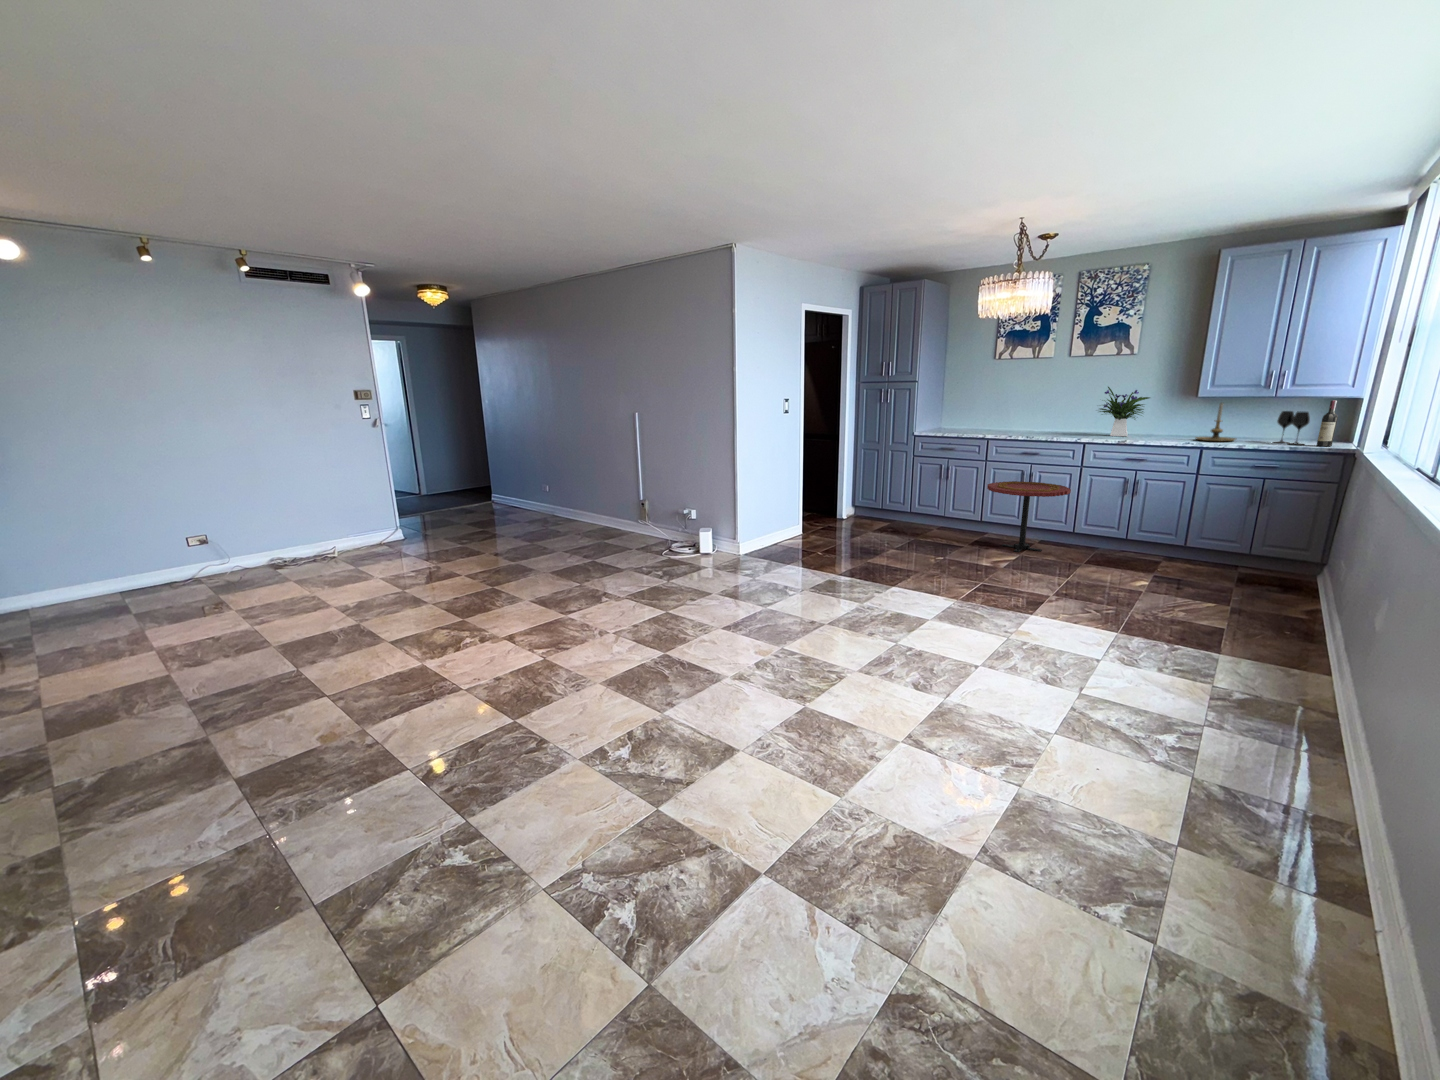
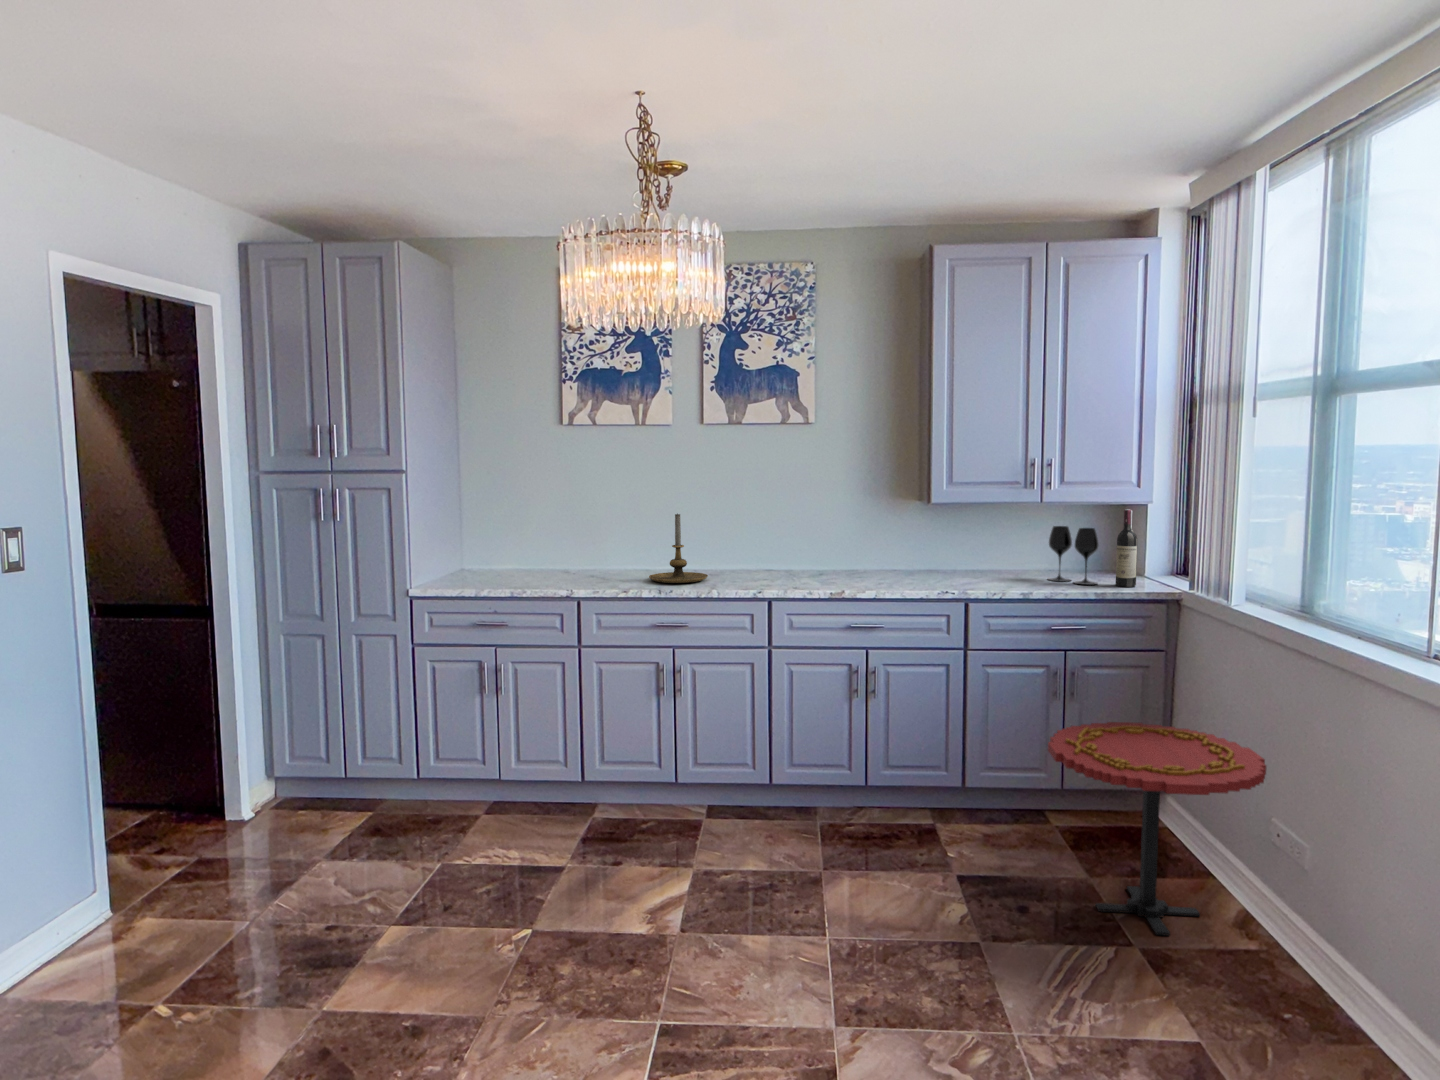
flower arrangement: present [1099,387,1150,436] -> none [765,483,855,578]
candle holder: present [1196,403,1235,441] -> present [649,514,708,583]
side table: present [987,481,1071,552] -> present [1048,722,1266,936]

